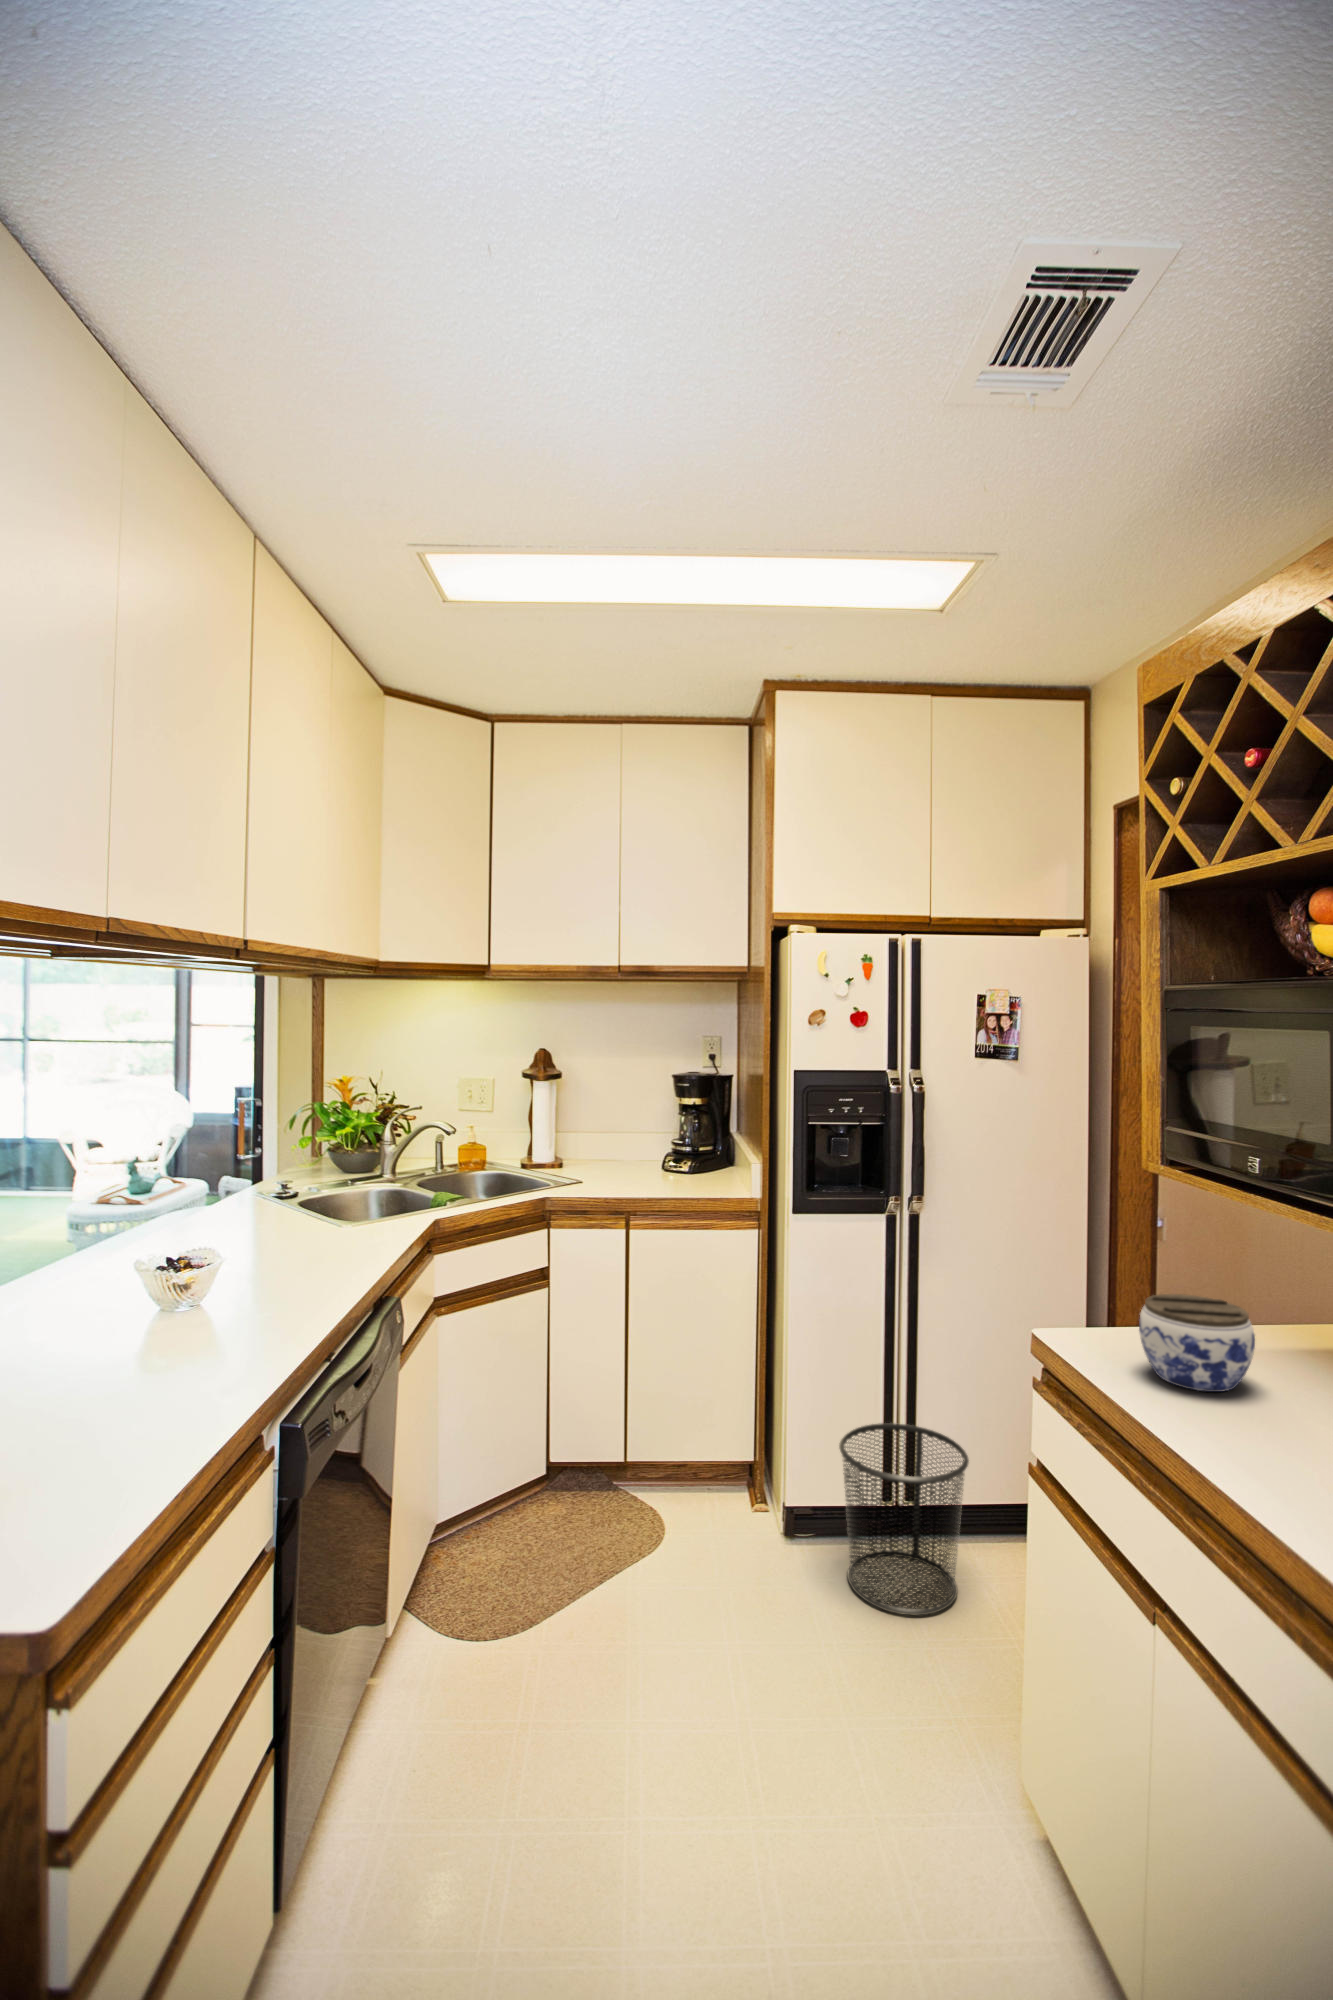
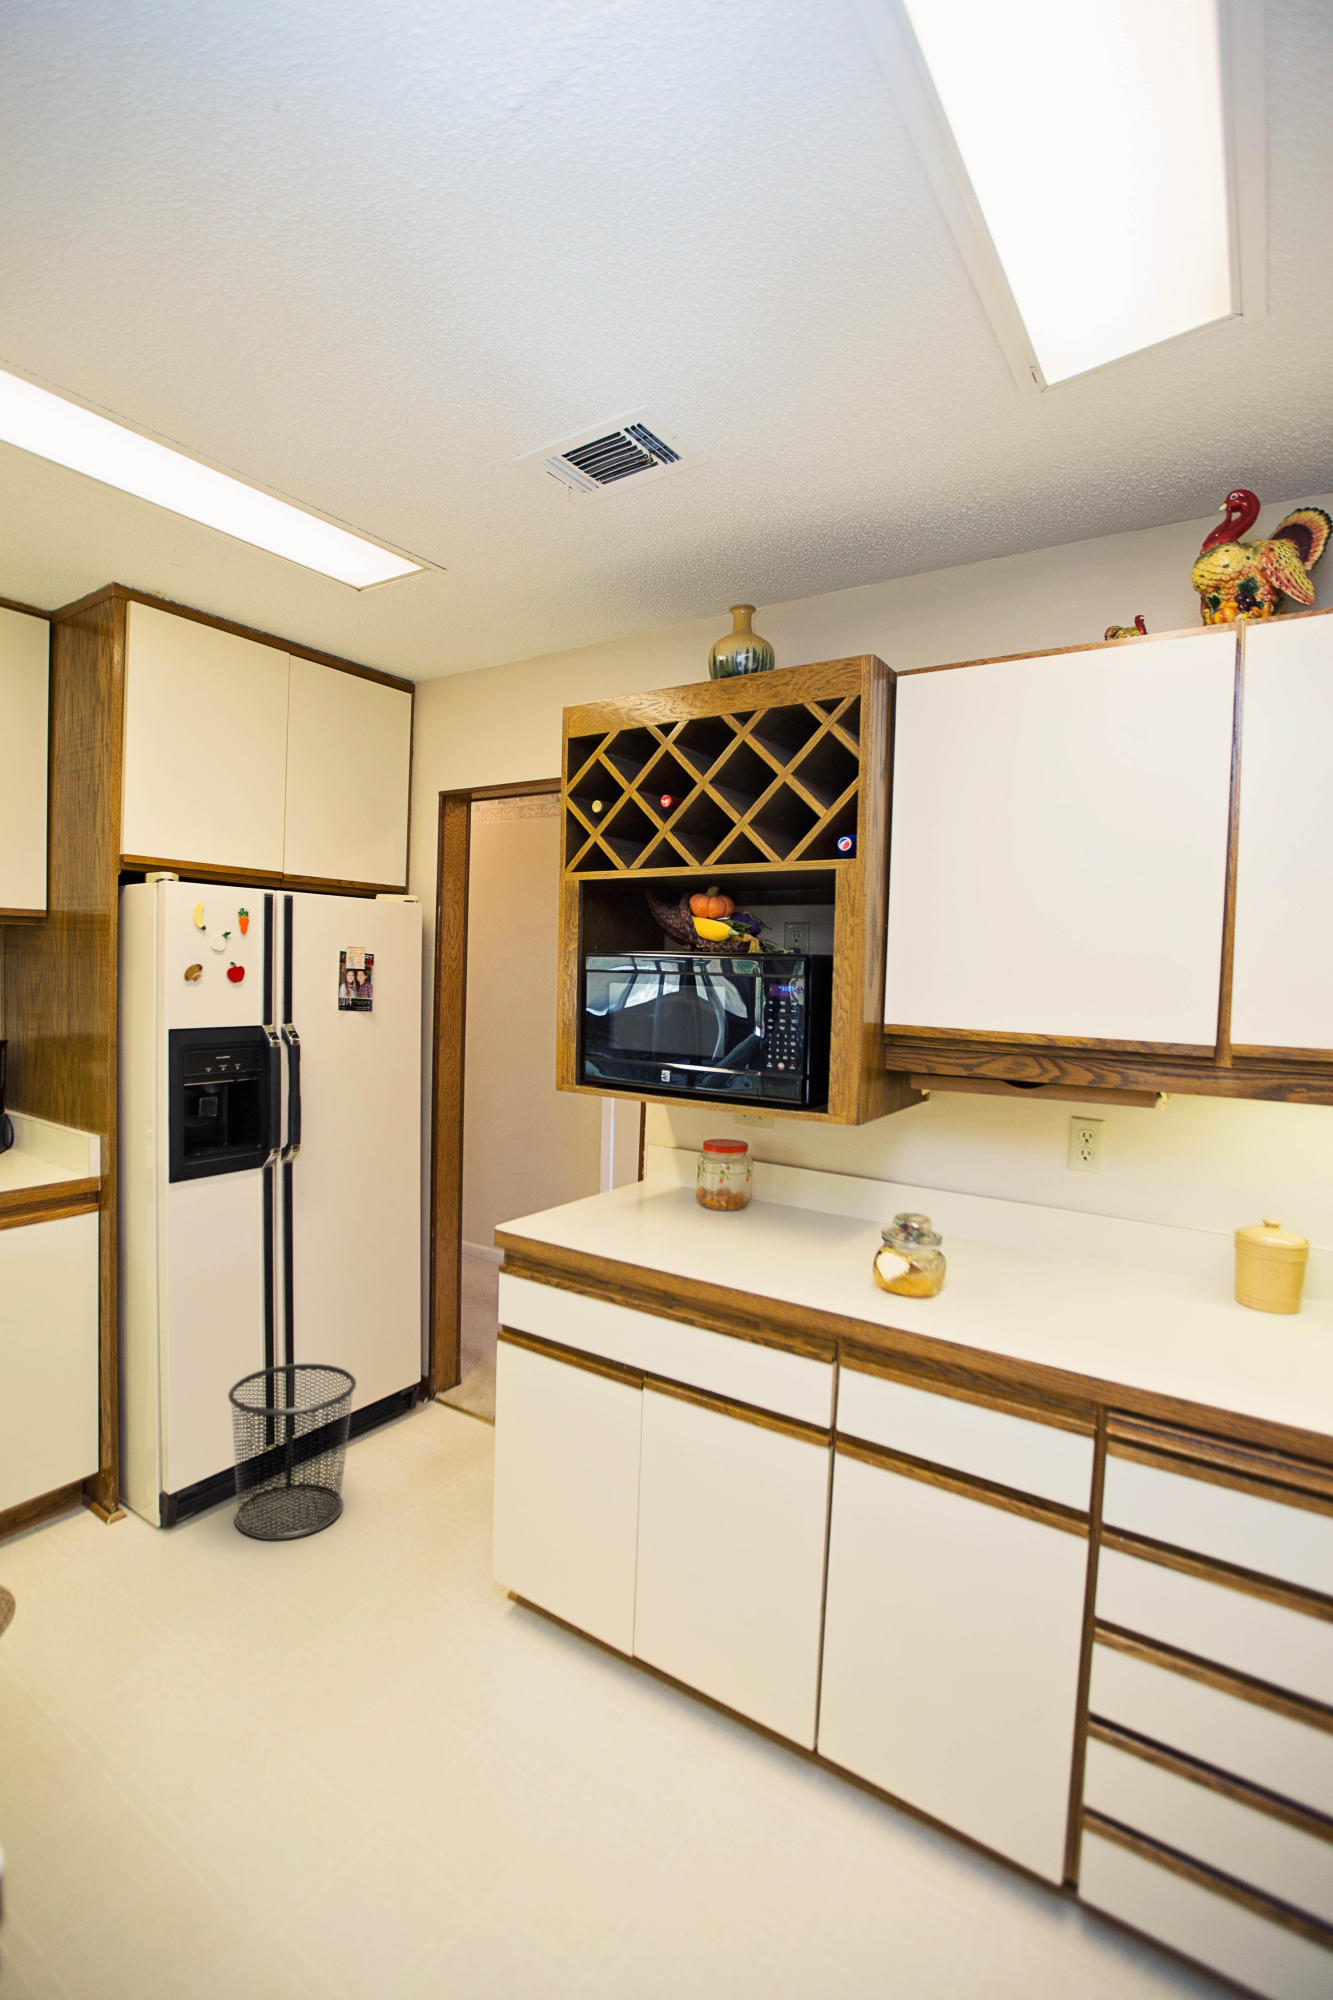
jar: present [1139,1294,1255,1392] -> none [598,1177,669,1240]

